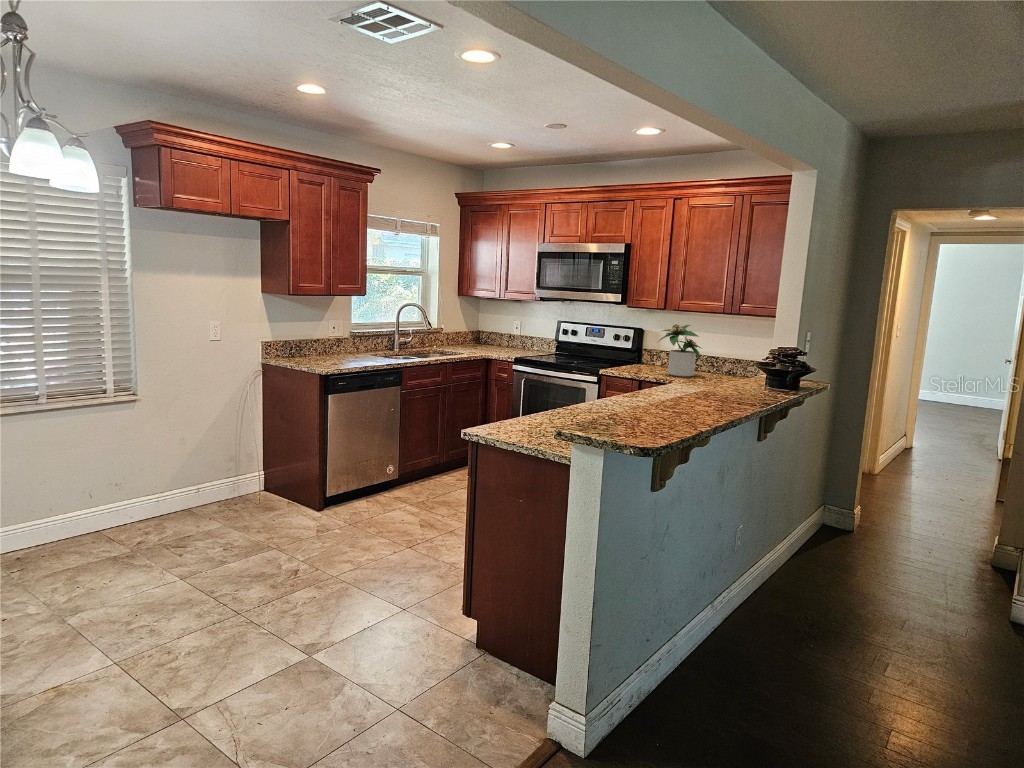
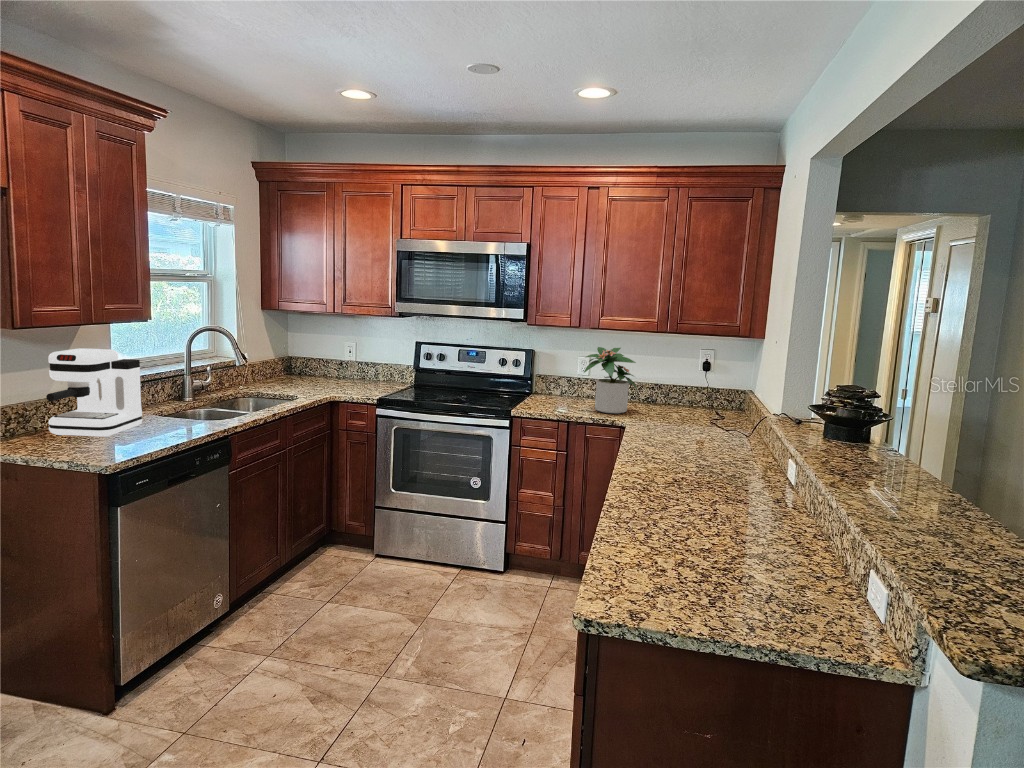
coffee maker: none [306,311,357,361] -> present [46,348,142,437]

